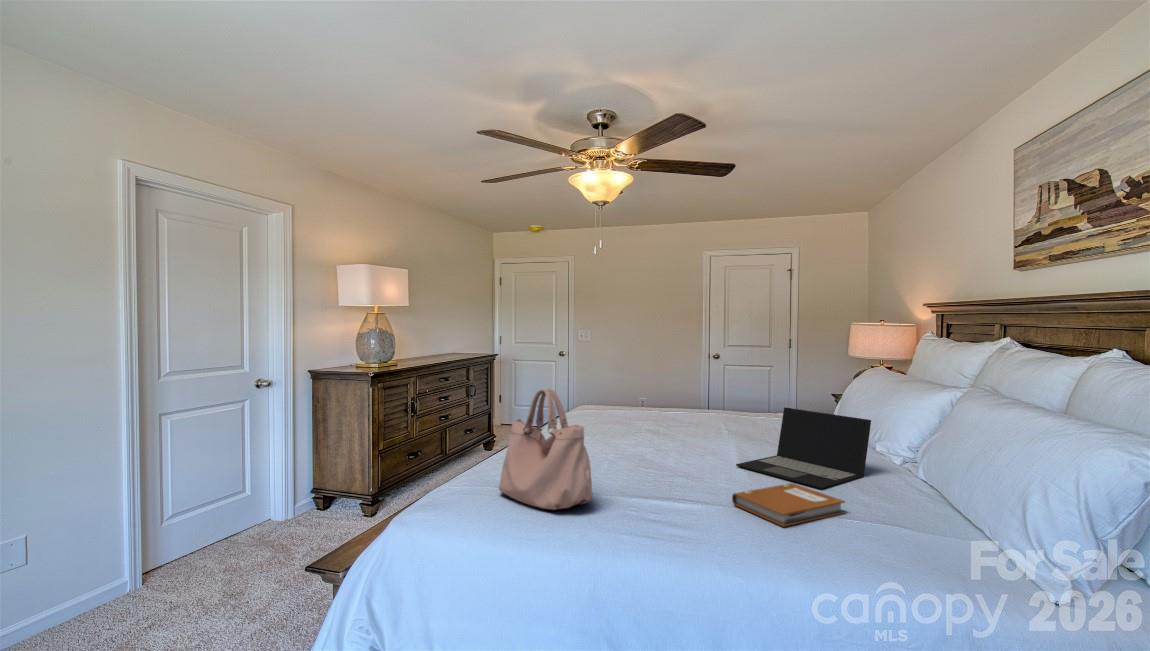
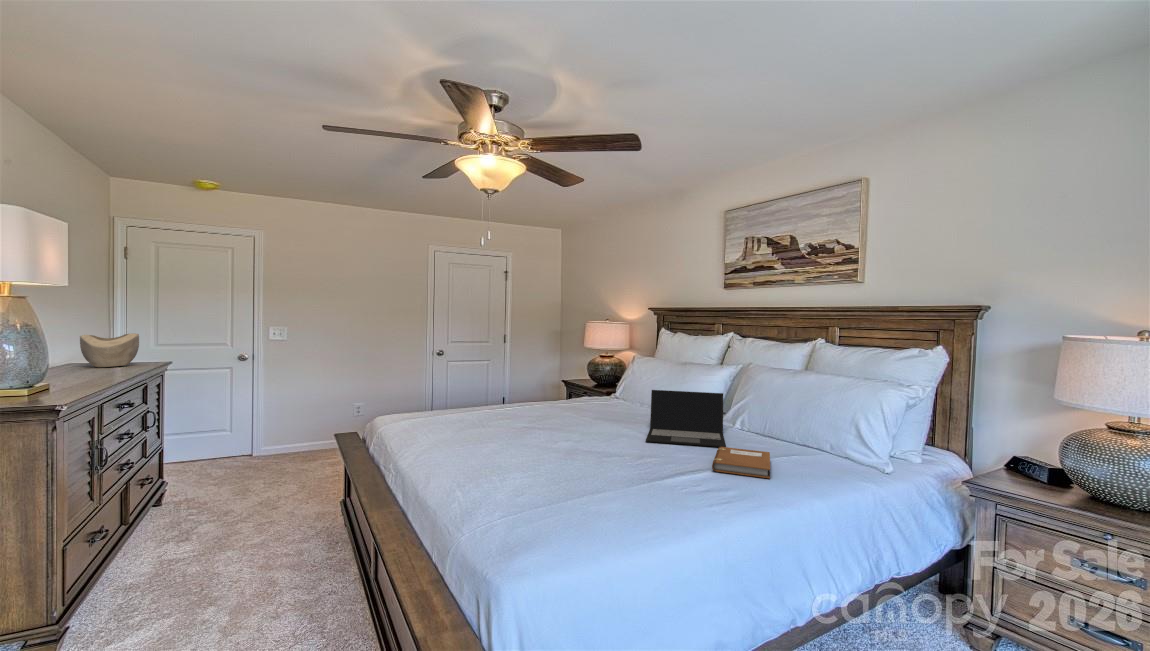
decorative bowl: none [423,338,454,361] -> present [80,333,139,367]
handbag: present [499,389,593,510] -> none [526,391,651,514]

